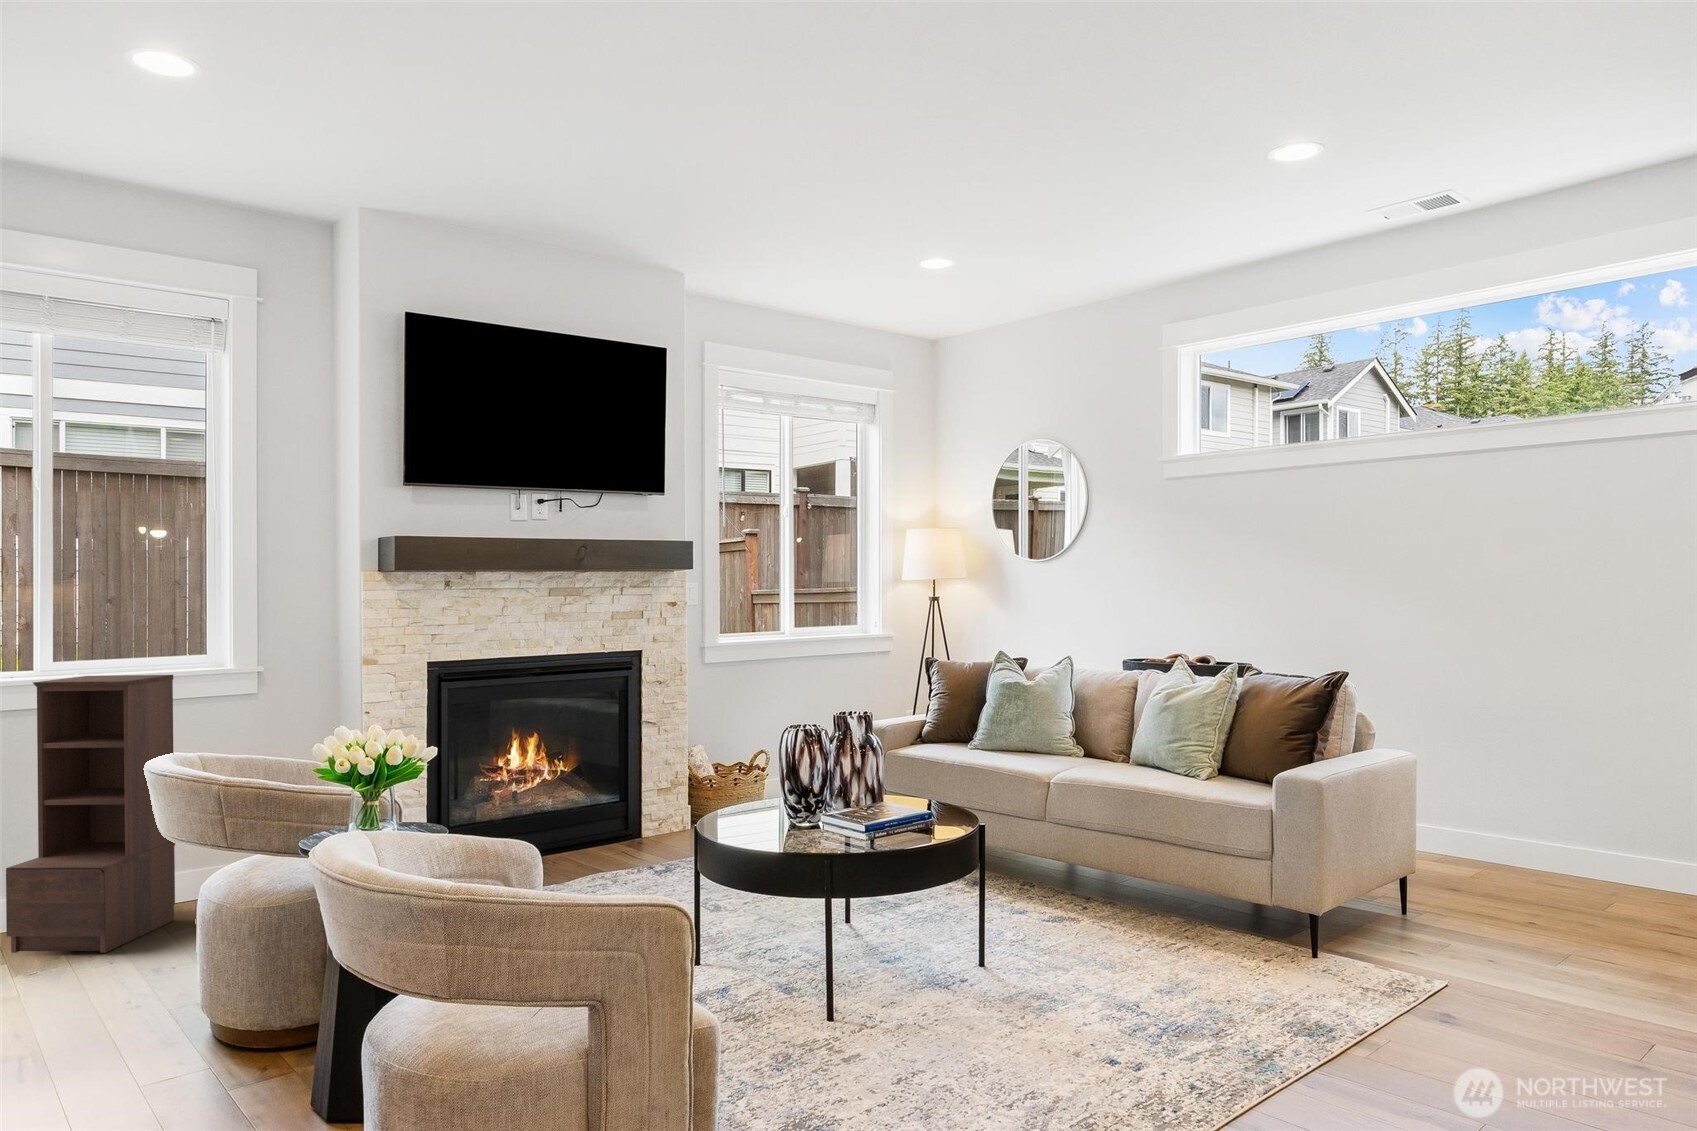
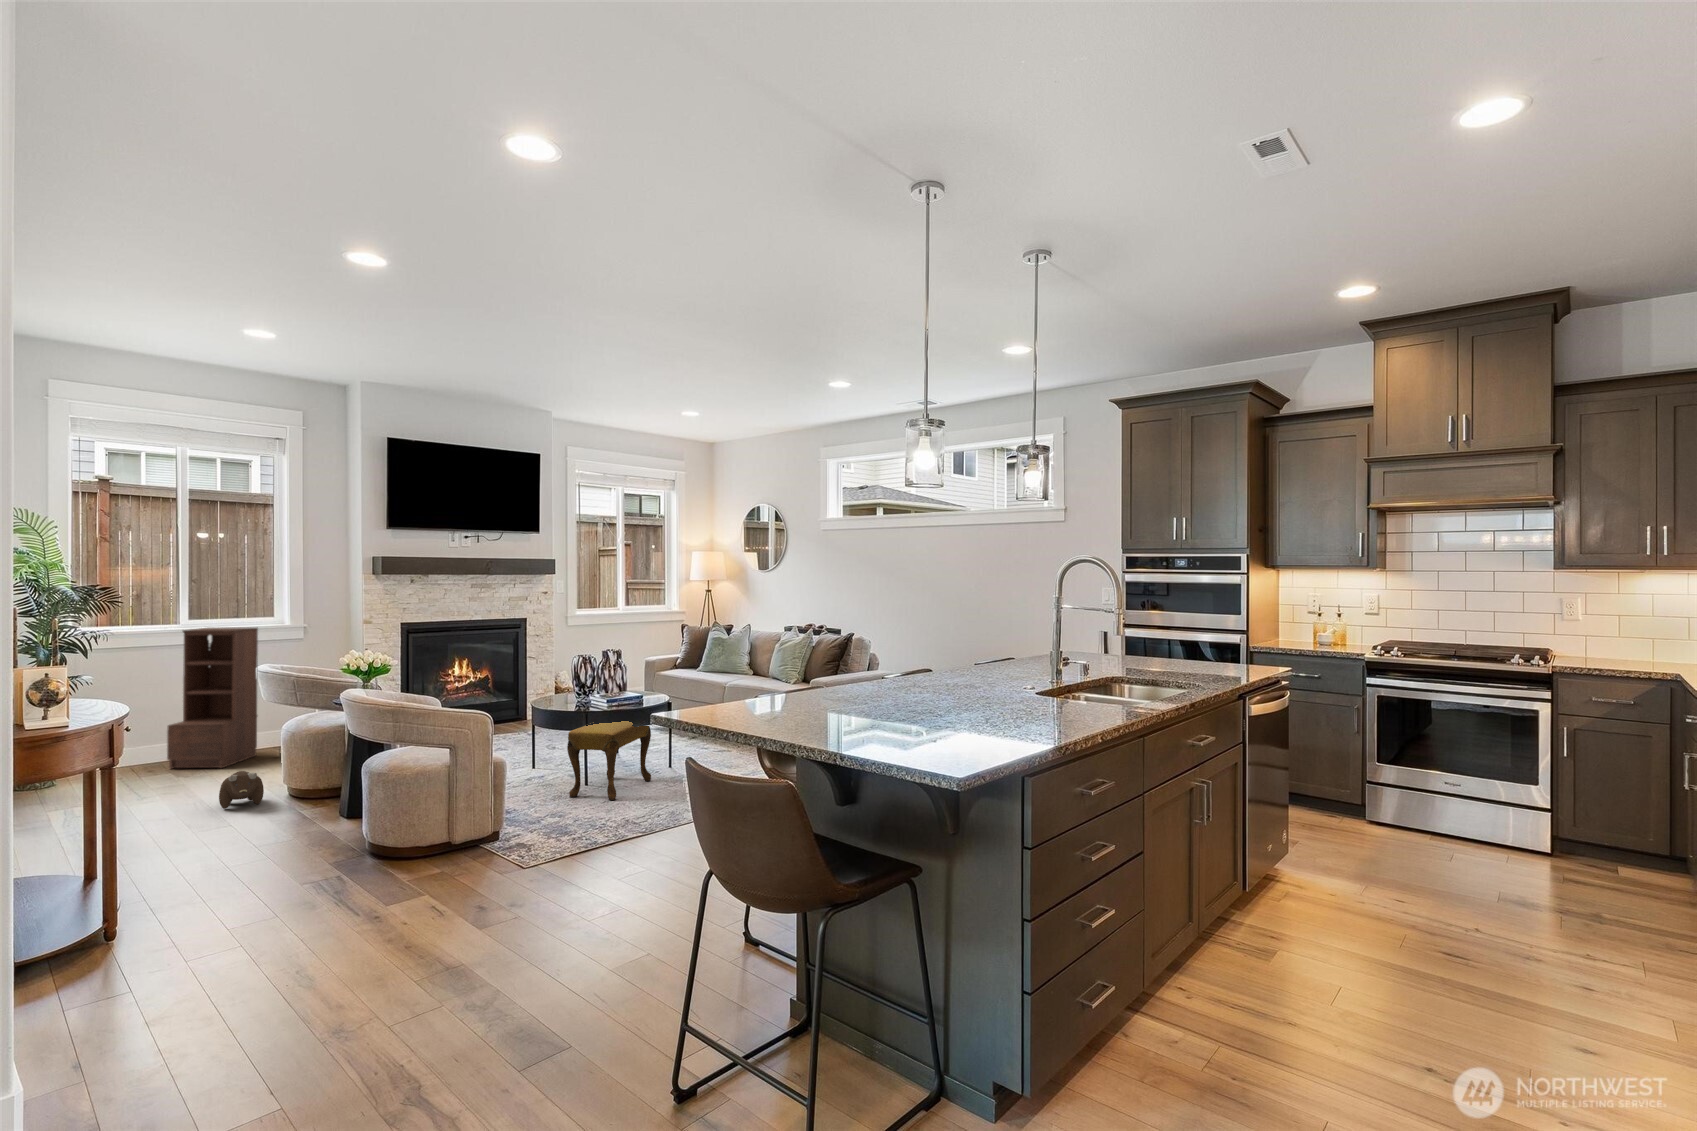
footstool: none [806,864,969,1076] -> present [567,721,651,800]
plush toy: none [65,992,161,1081] -> present [219,771,264,809]

